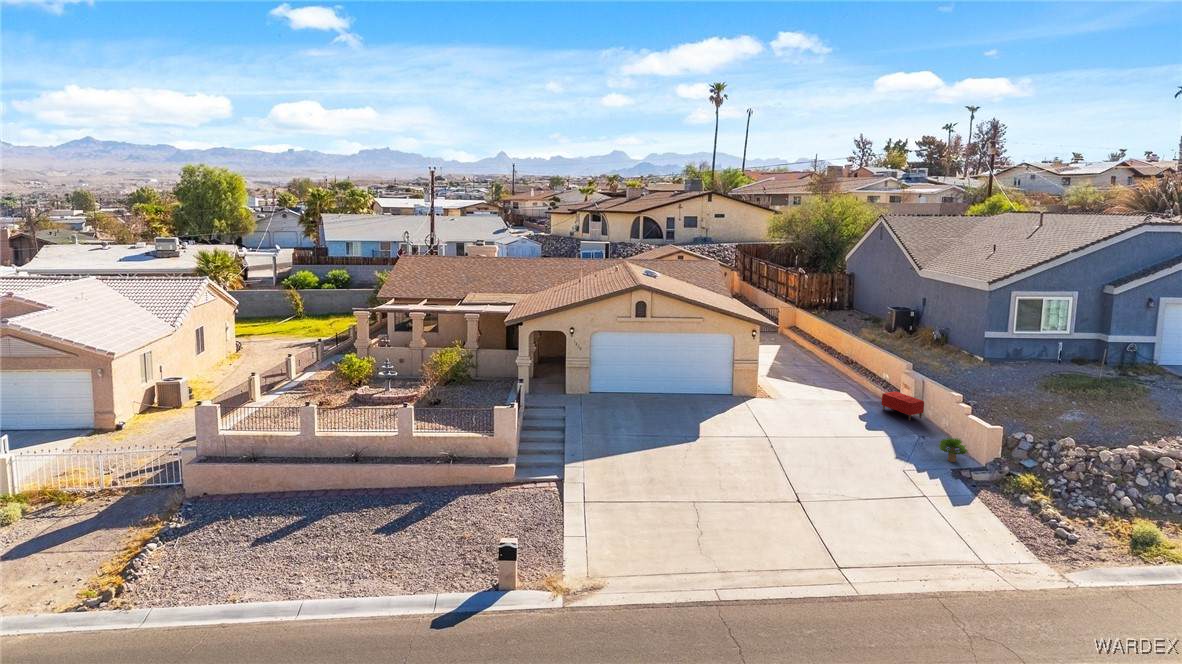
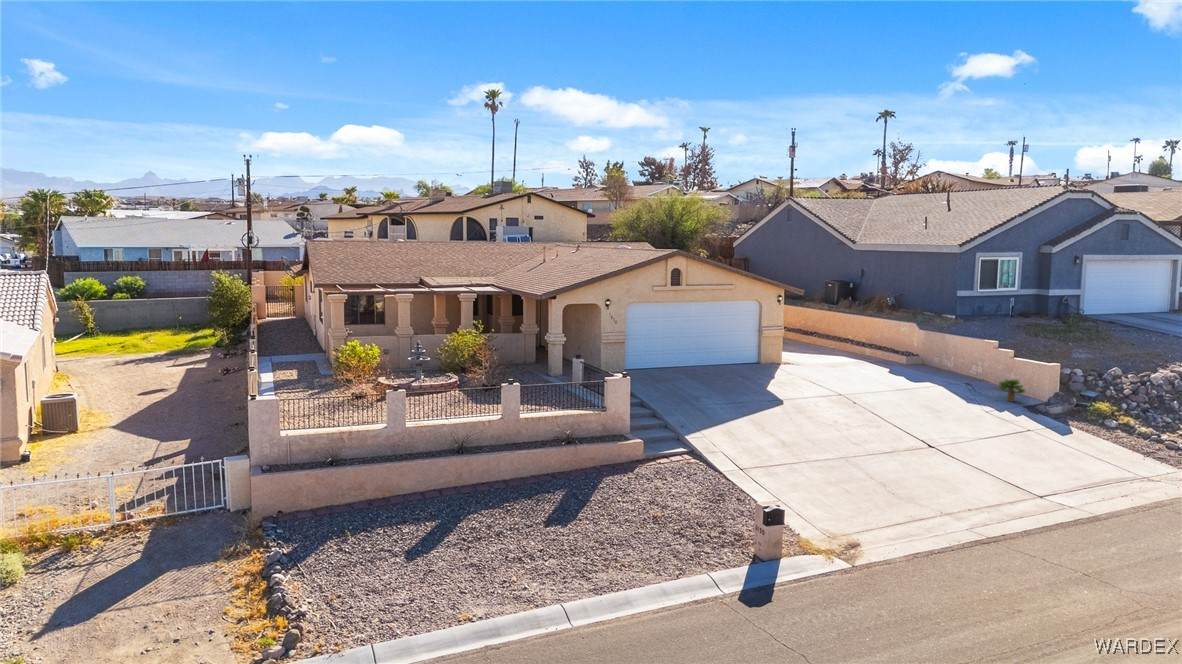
bench: present [882,391,924,420] -> none [908,346,952,371]

